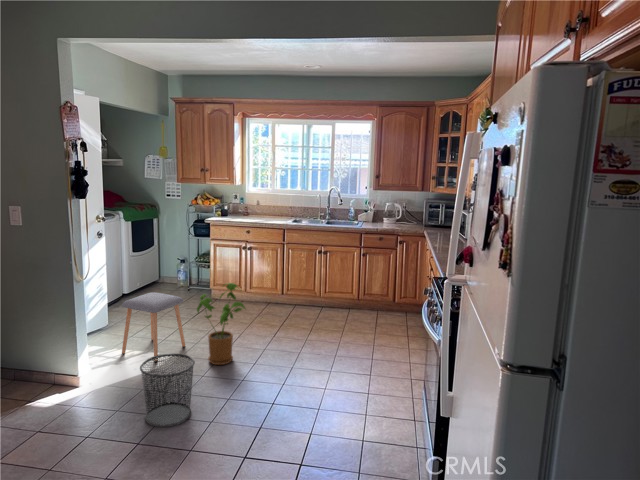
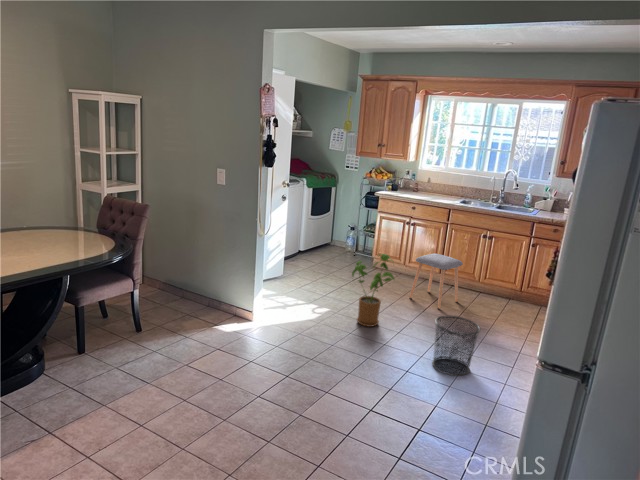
stool: present [122,292,185,362] -> present [409,253,463,309]
waste bin: present [140,354,195,427] -> present [432,316,480,376]

